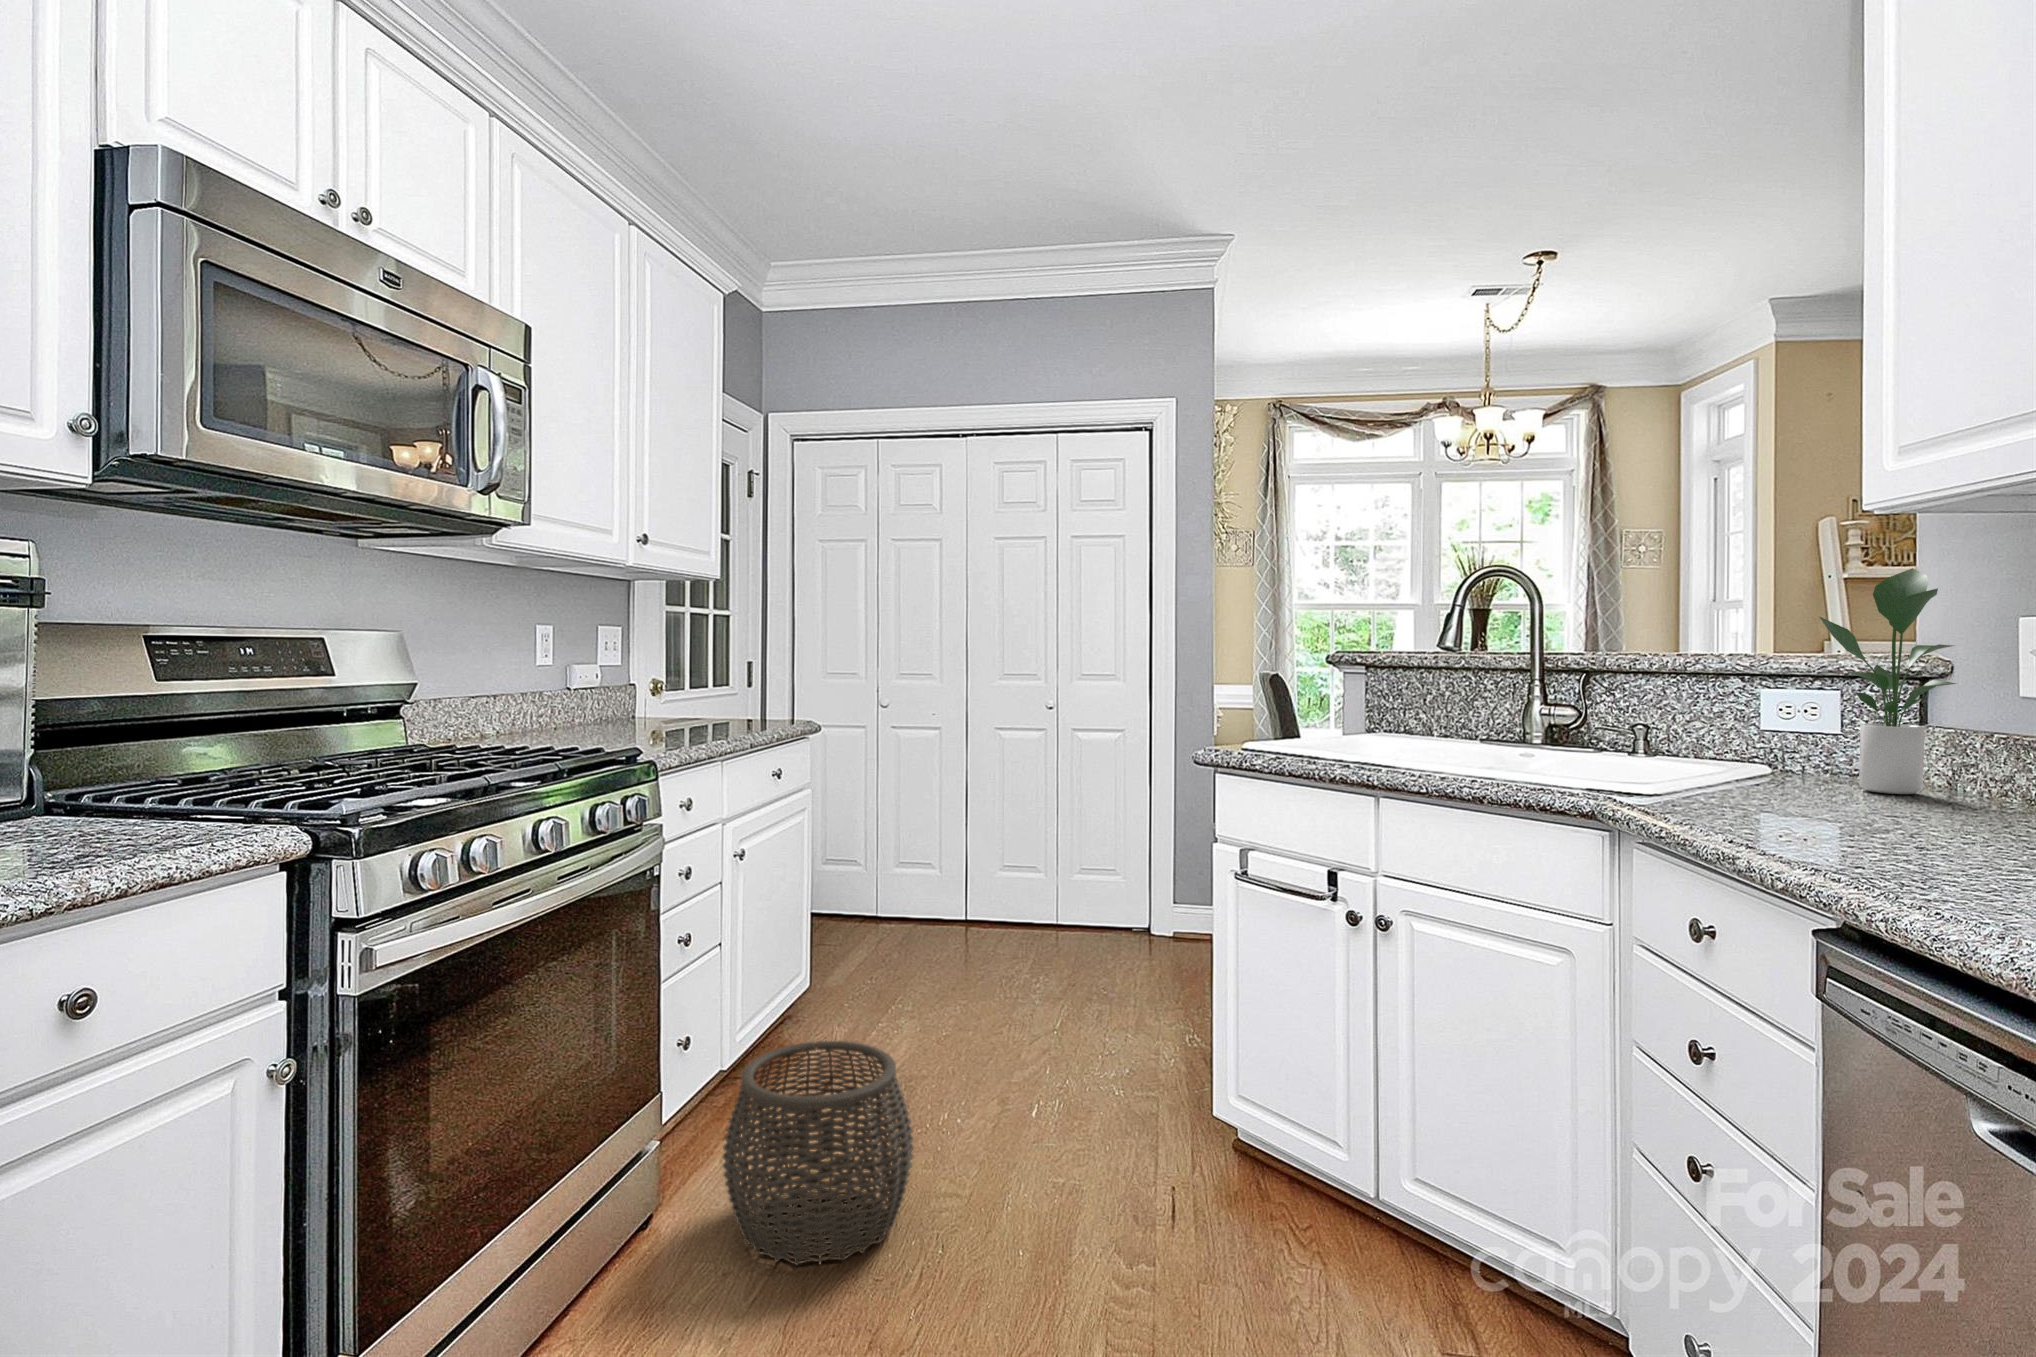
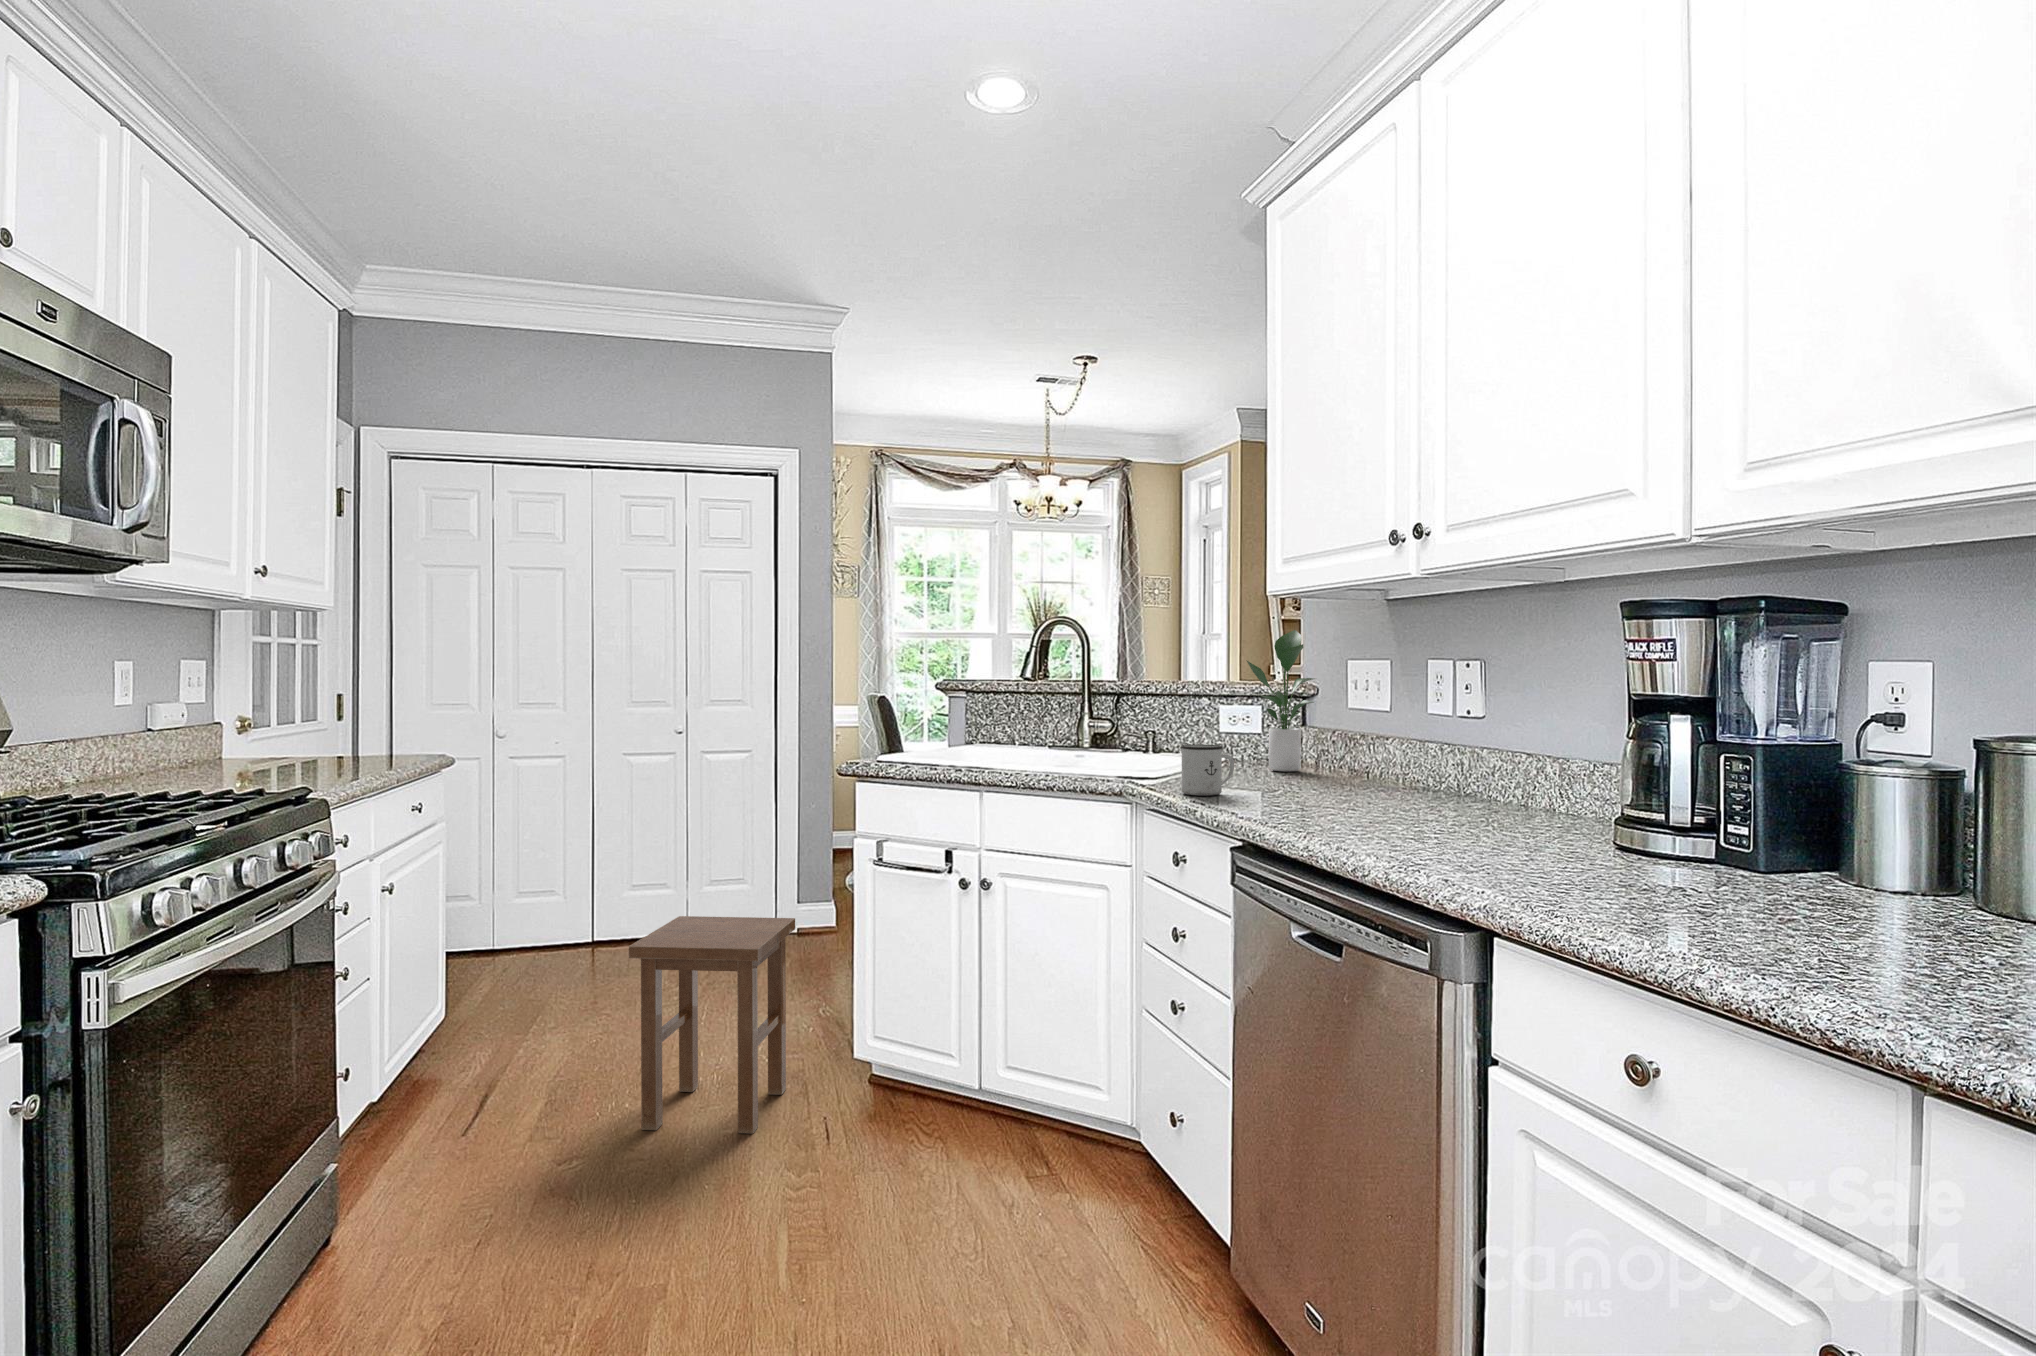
mug: none [1714,747,1816,834] -> present [1181,744,1234,796]
stool: none [941,920,1141,1201] -> present [629,916,795,1134]
woven basket: present [723,1041,914,1265] -> none [440,1028,616,1216]

